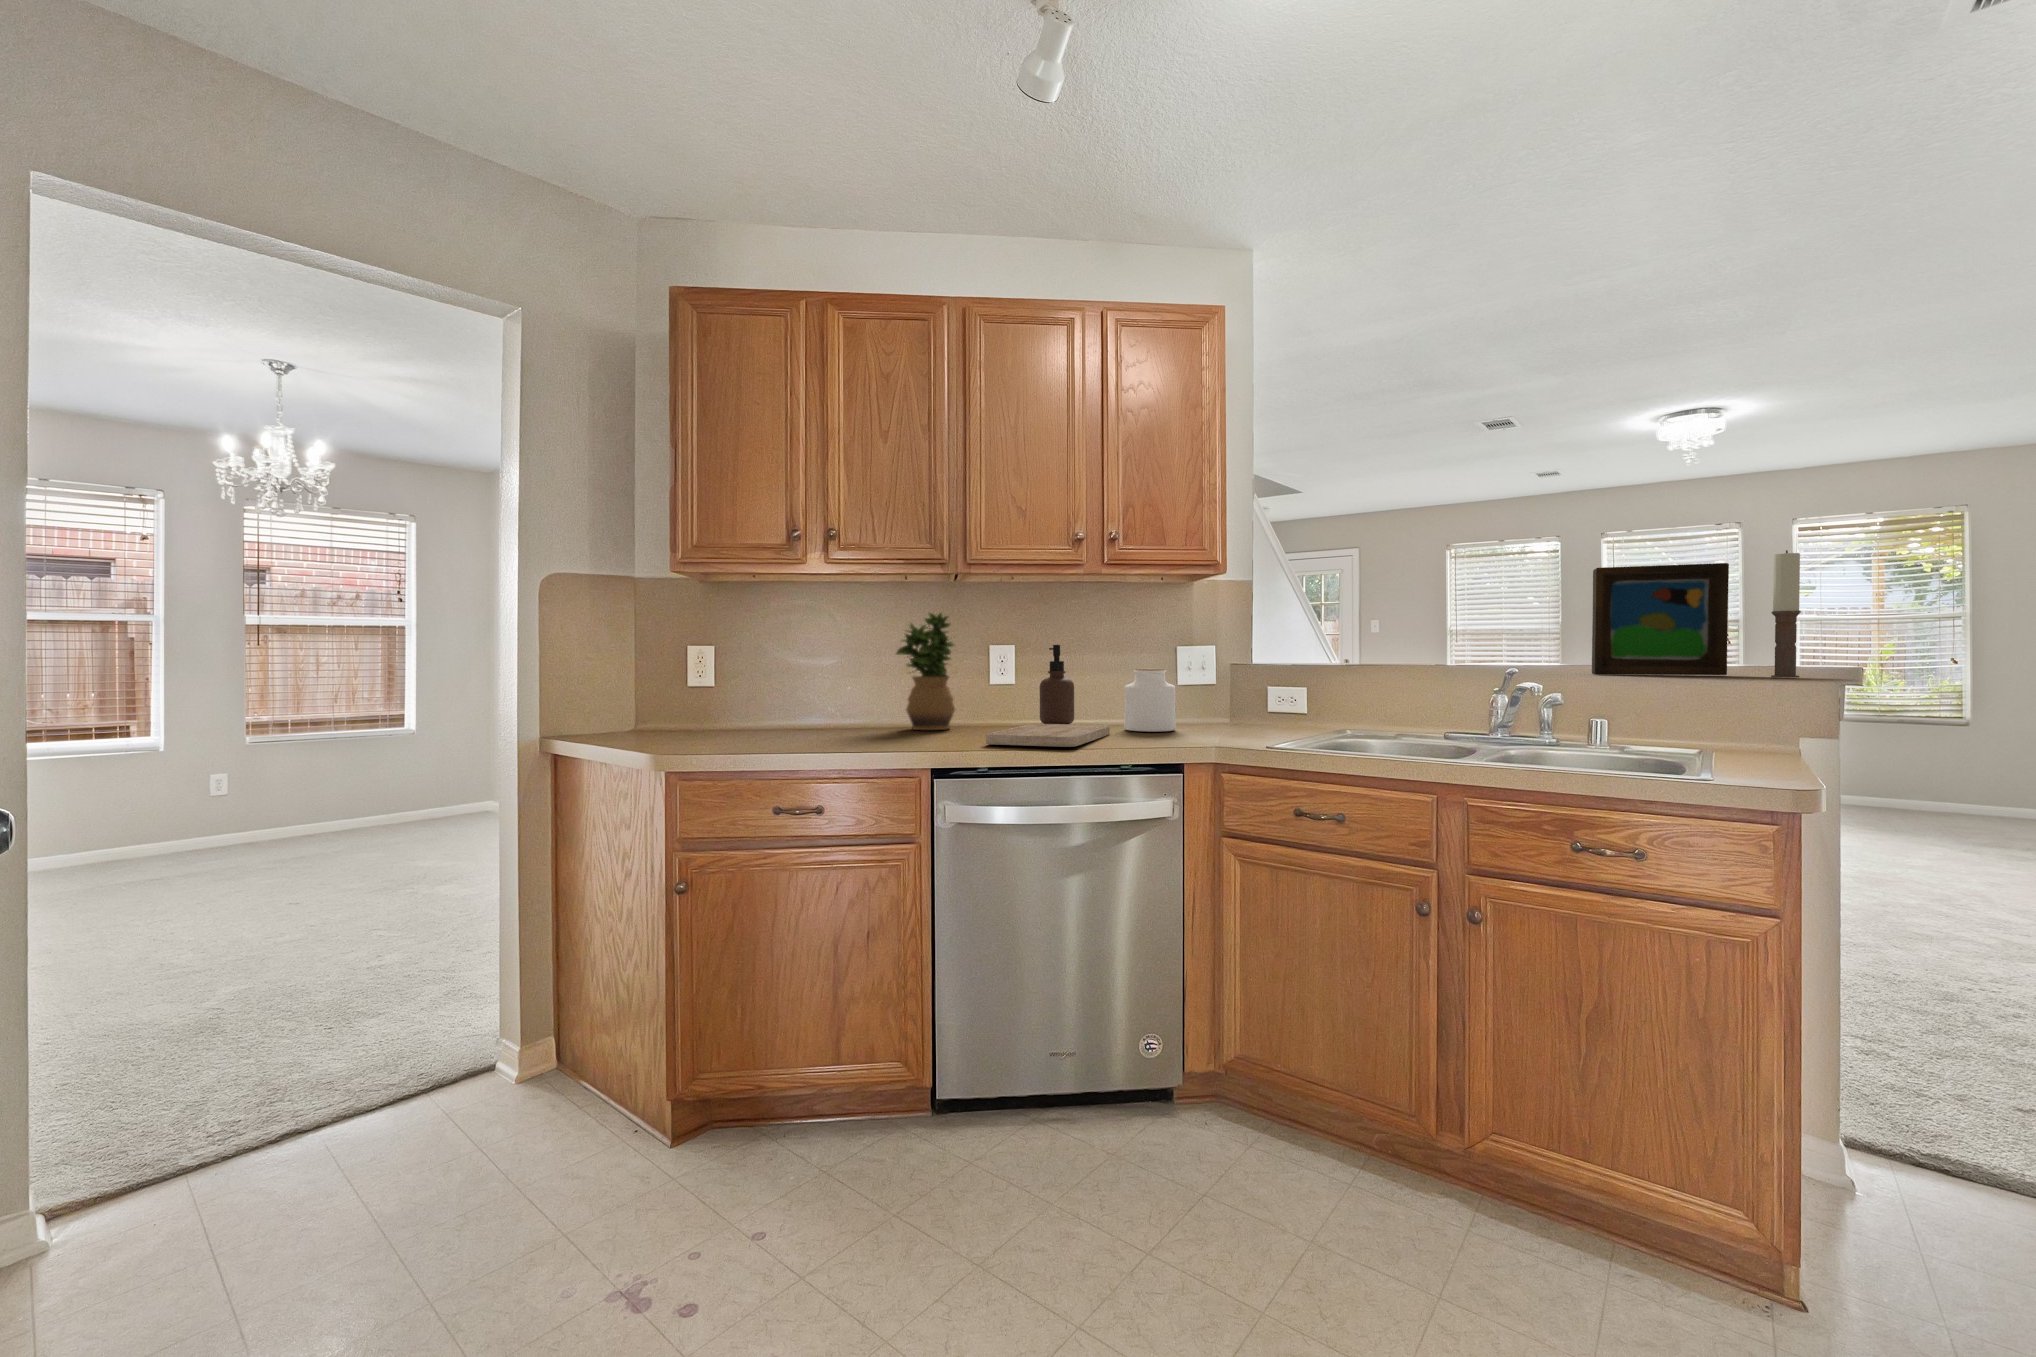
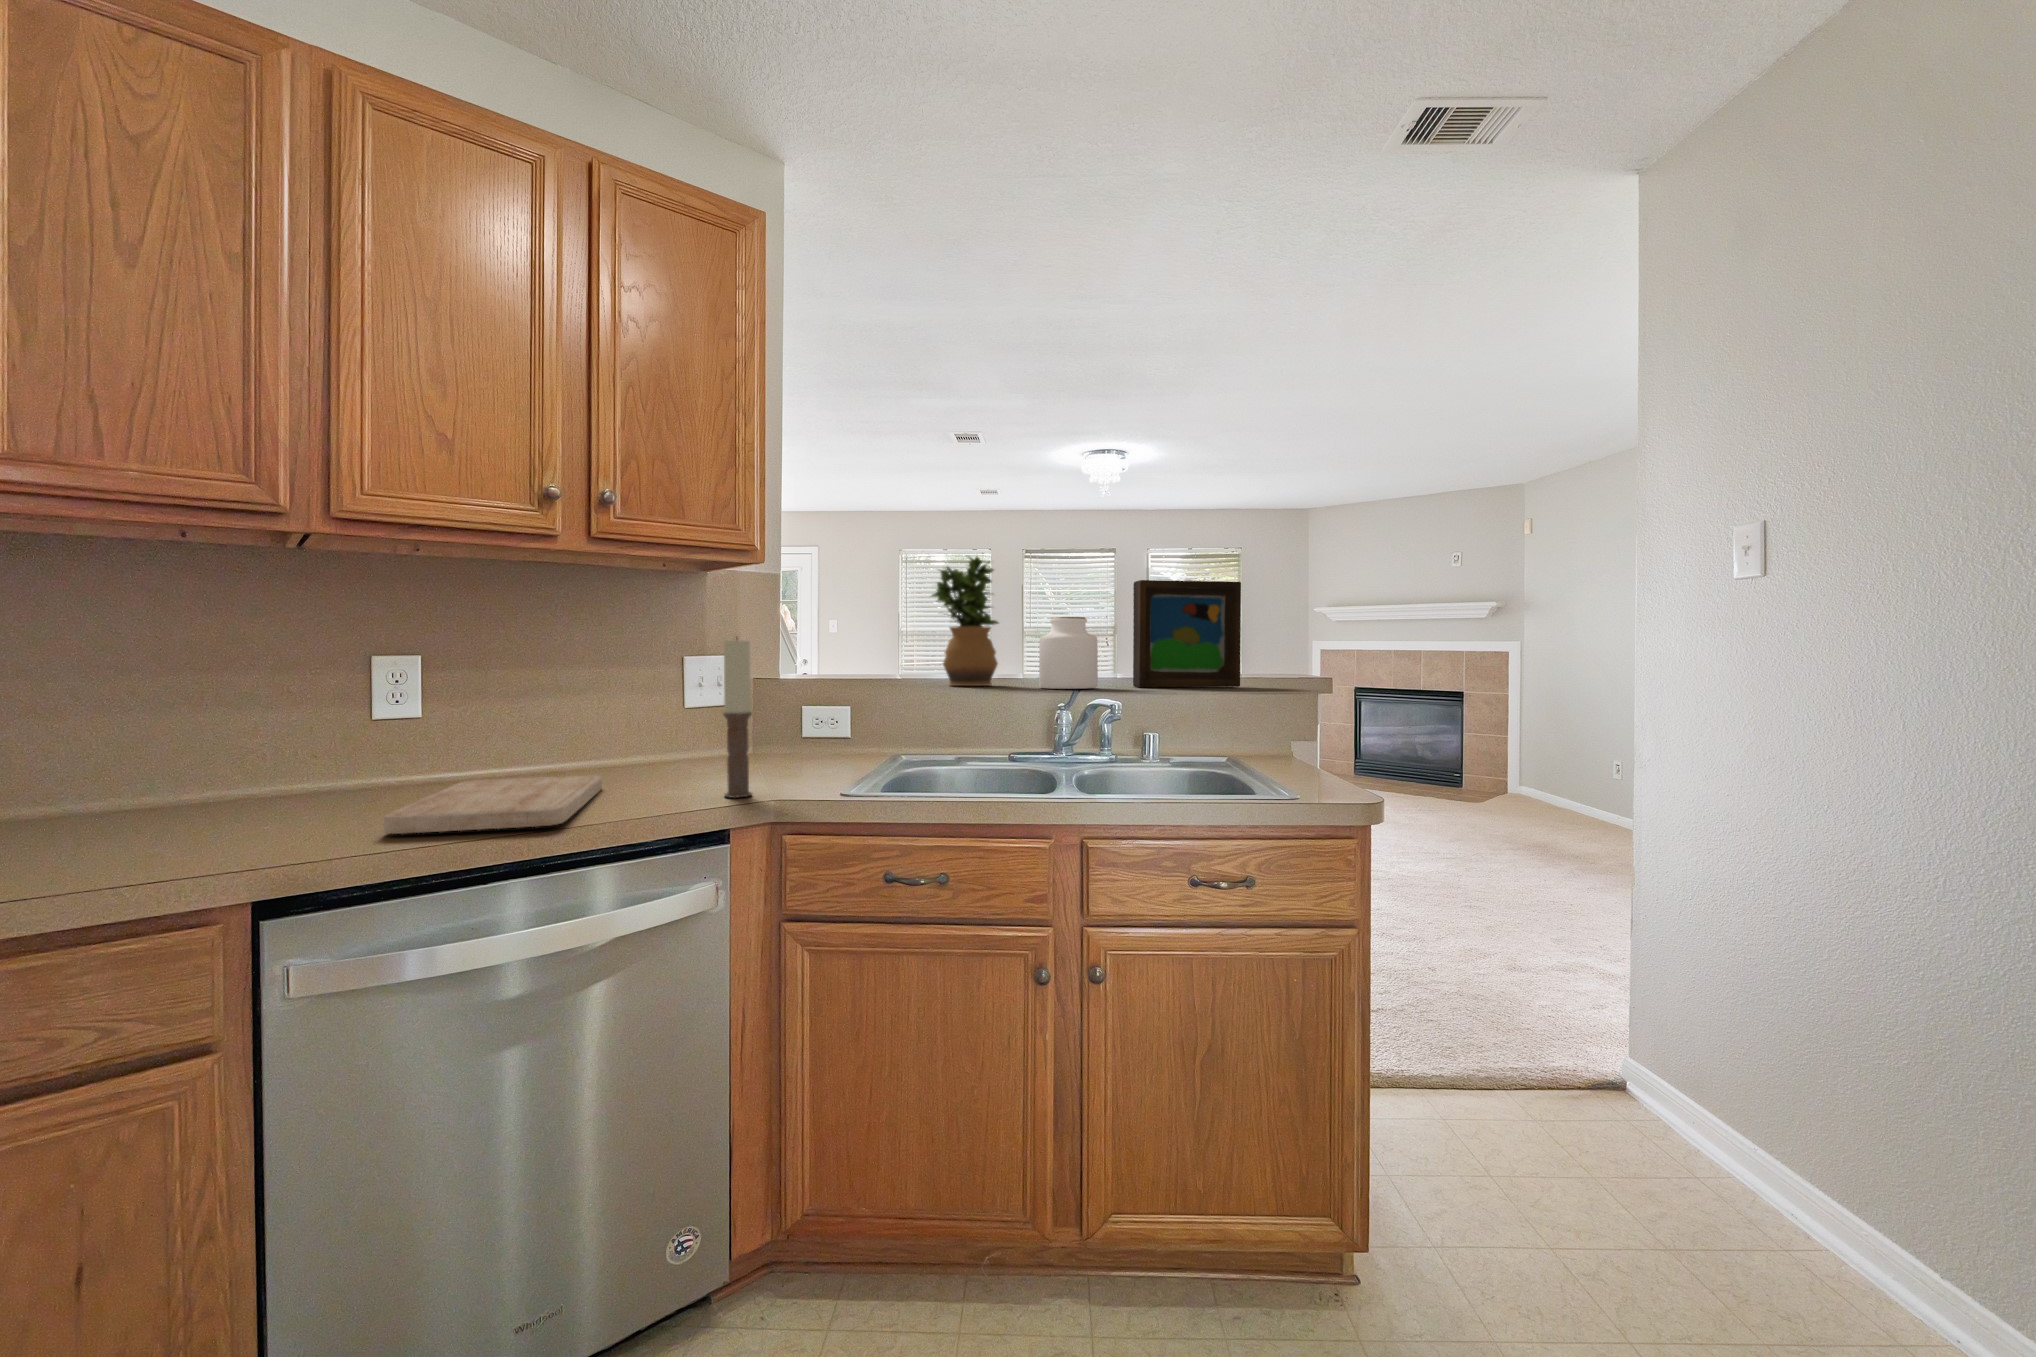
candle: present [1771,550,1801,677] -> present [723,639,752,798]
potted plant: present [896,613,955,730] -> present [932,557,998,686]
soap dispenser: present [1040,645,1074,724] -> none [474,656,534,777]
jar: present [1124,669,1176,732] -> present [1039,617,1098,689]

